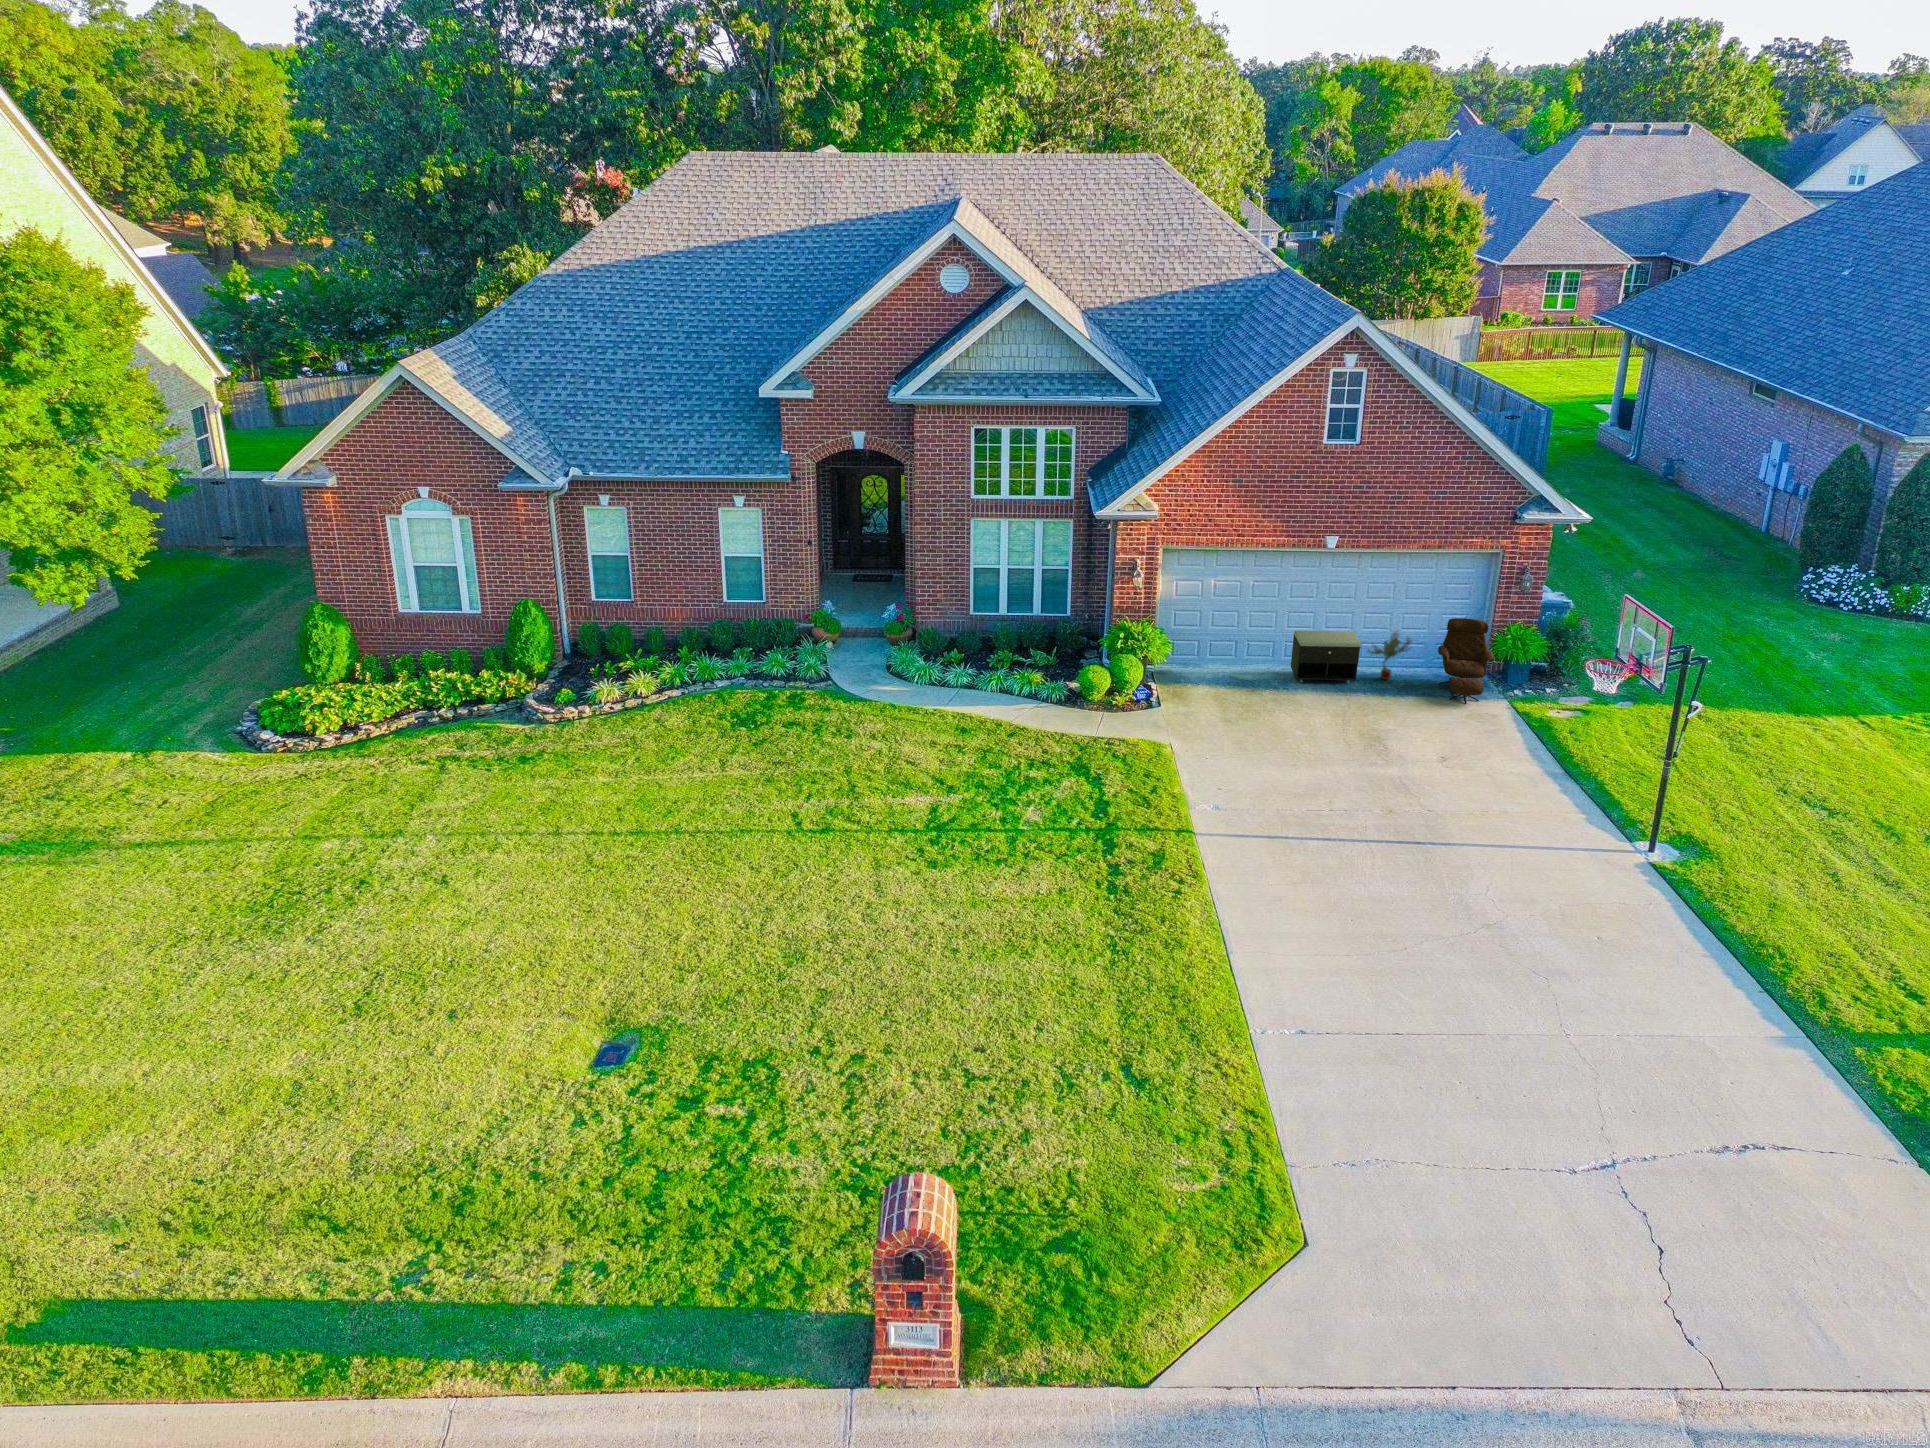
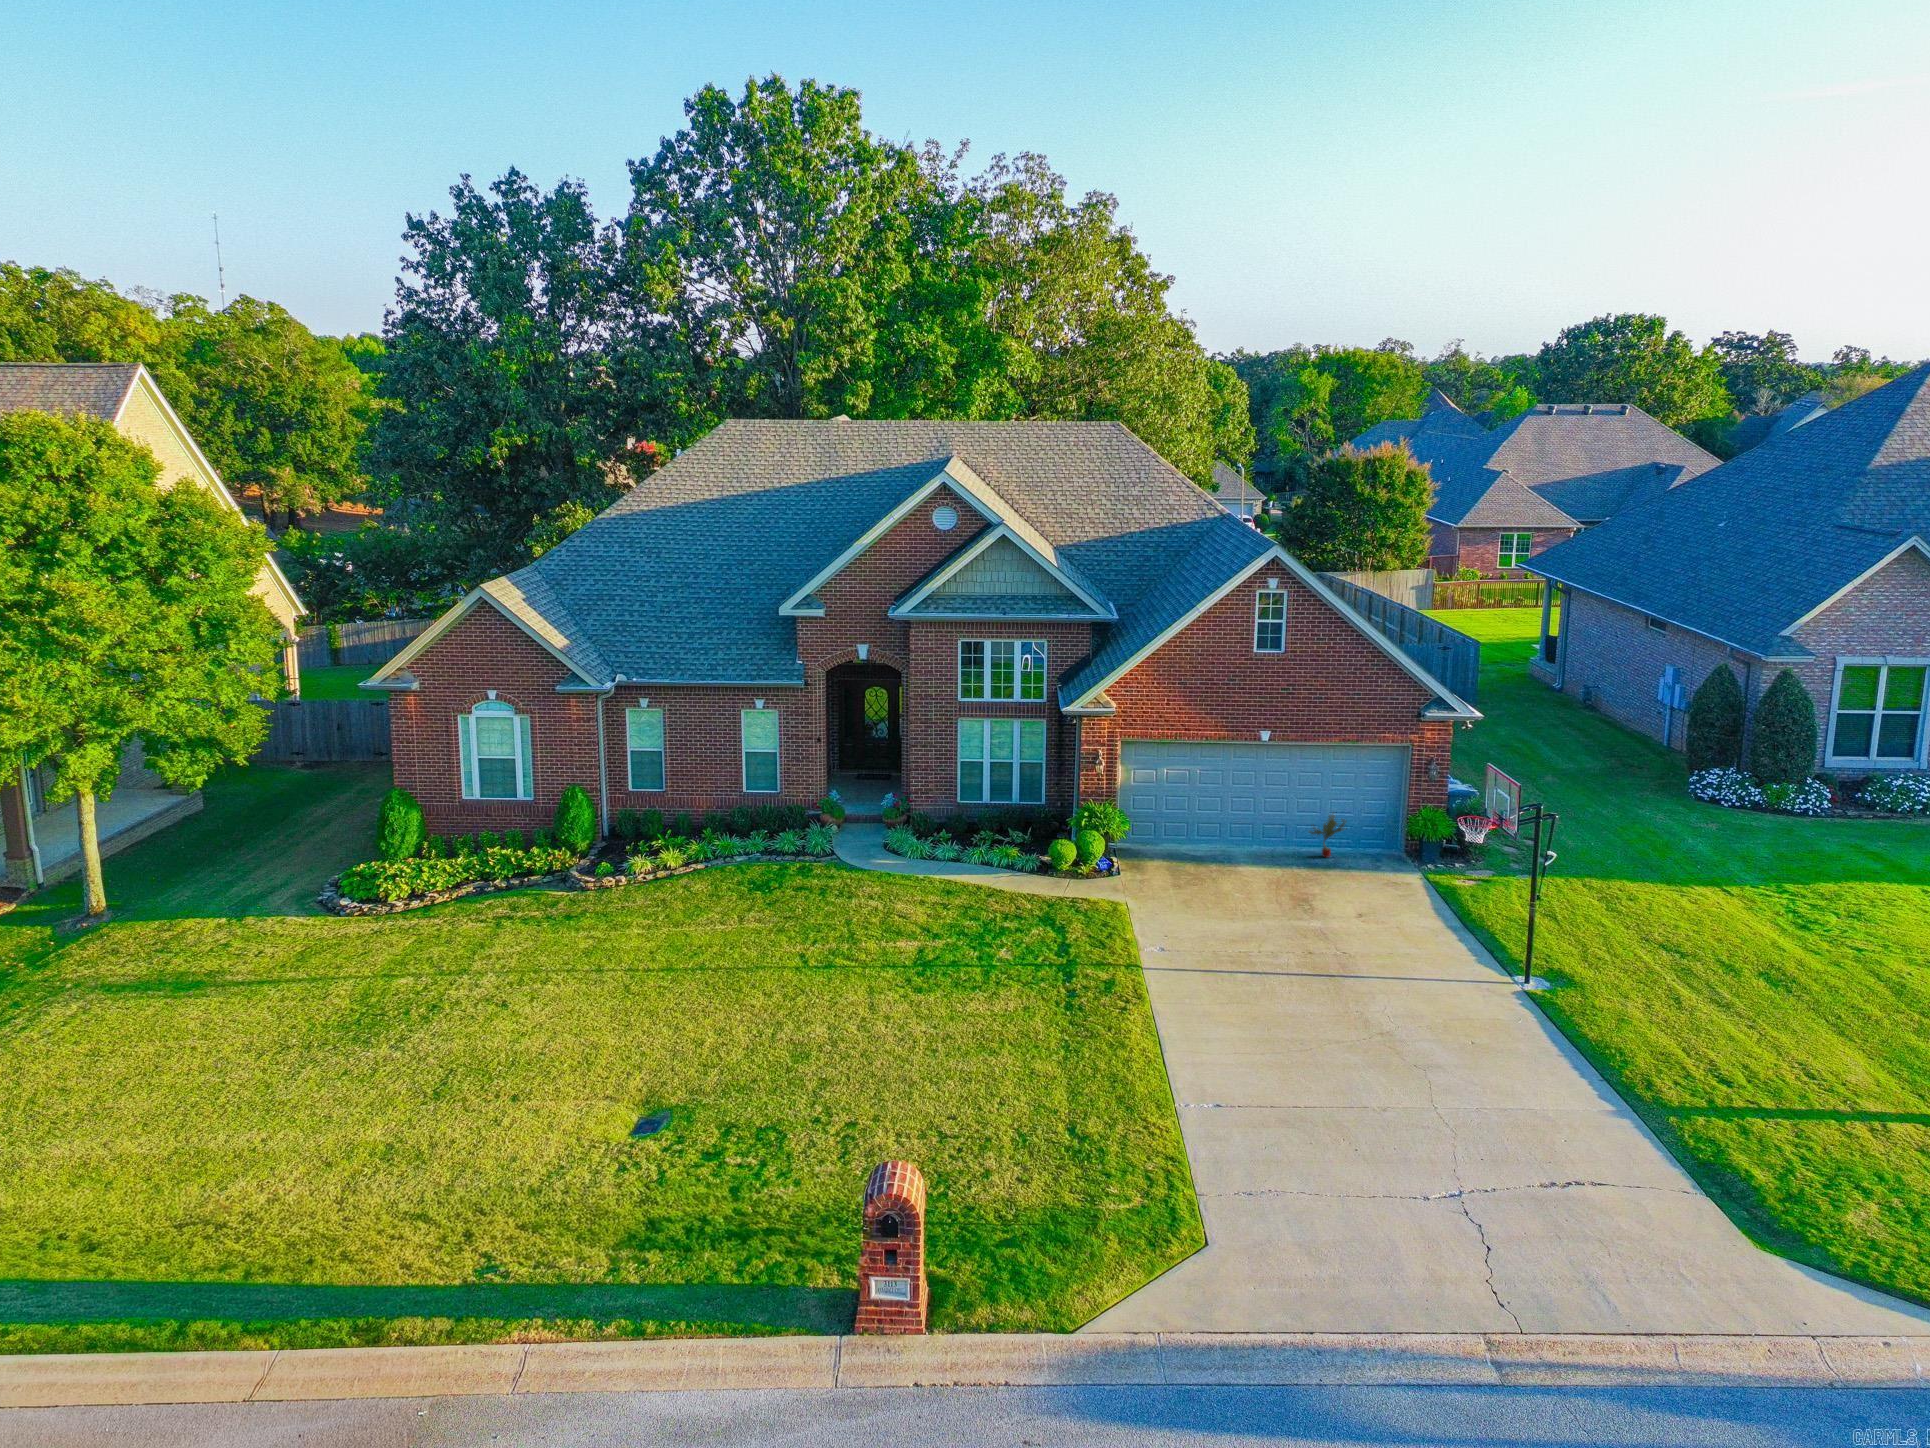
lounge chair: present [1438,618,1494,704] -> none [1370,802,1419,876]
storage bench: present [1291,630,1361,683] -> none [1242,814,1301,860]

